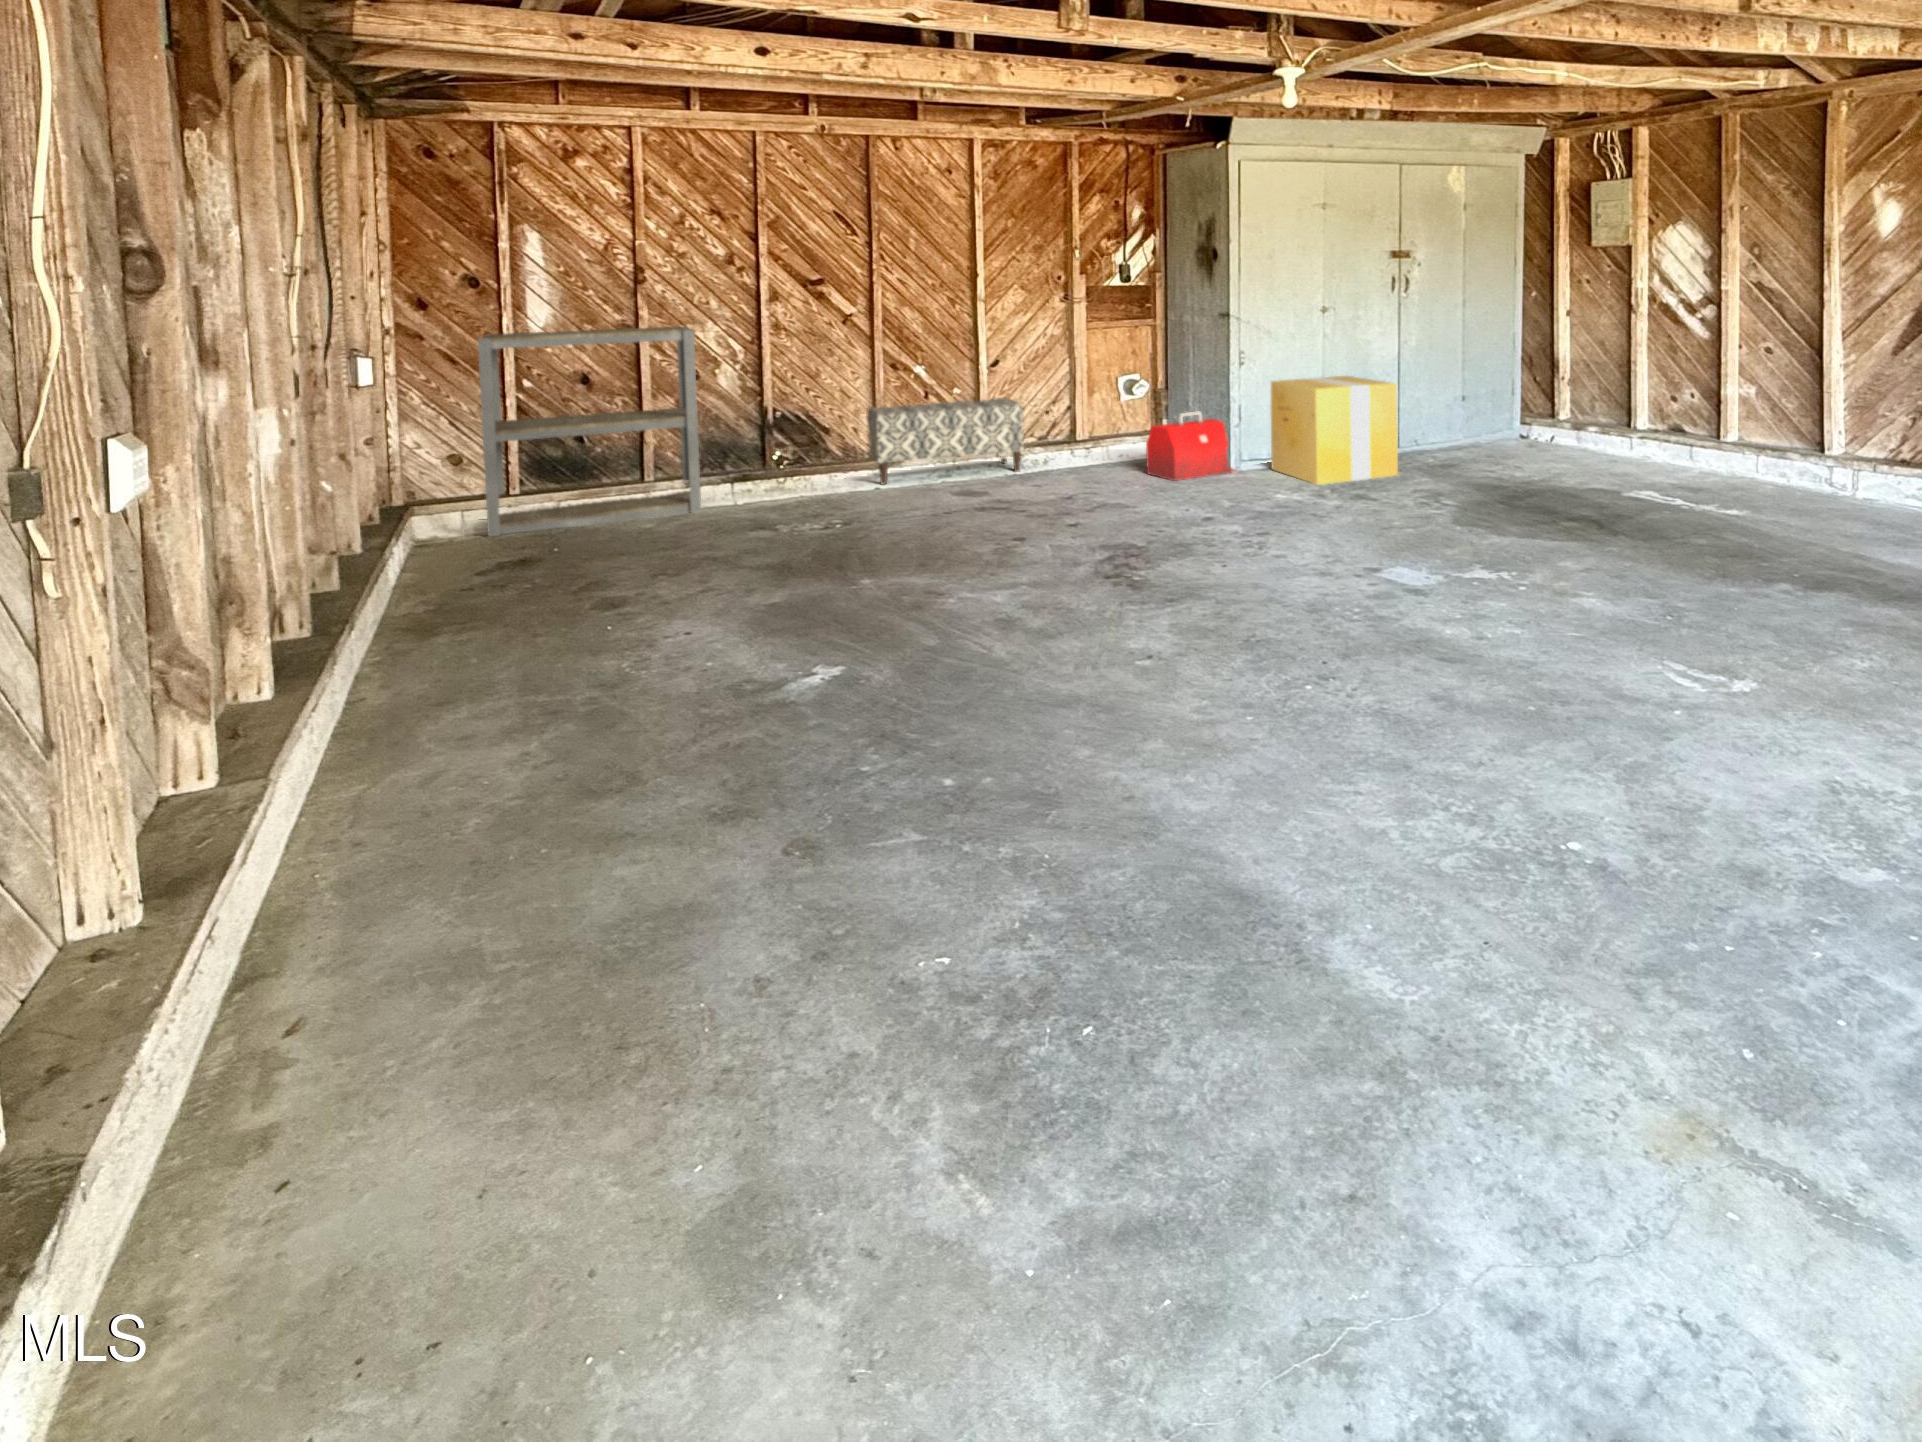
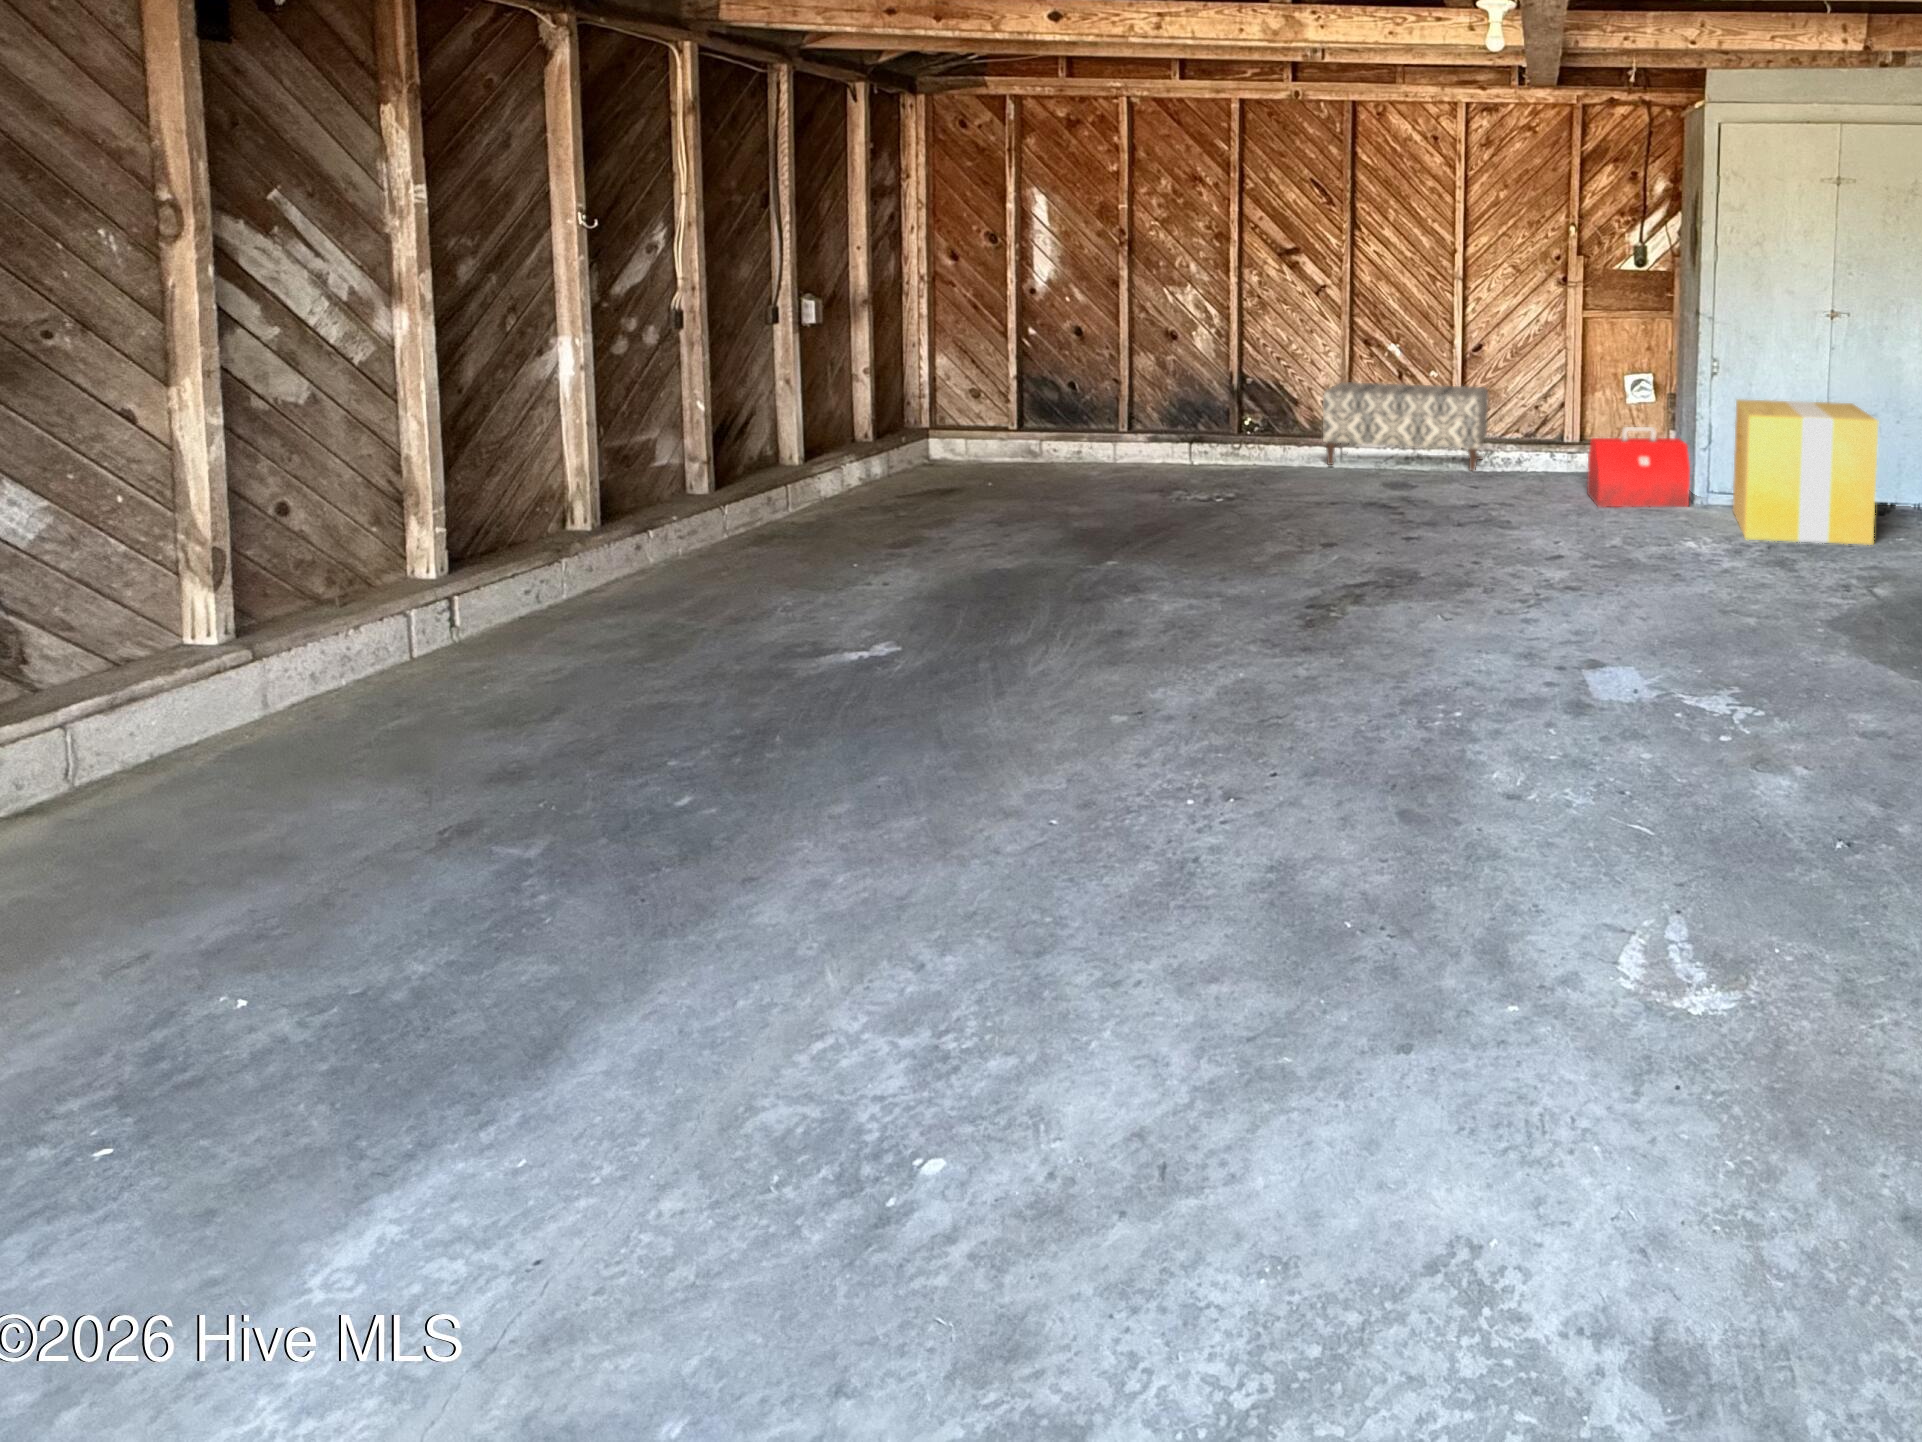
shelving unit: present [478,326,701,536] -> none [963,284,1166,468]

